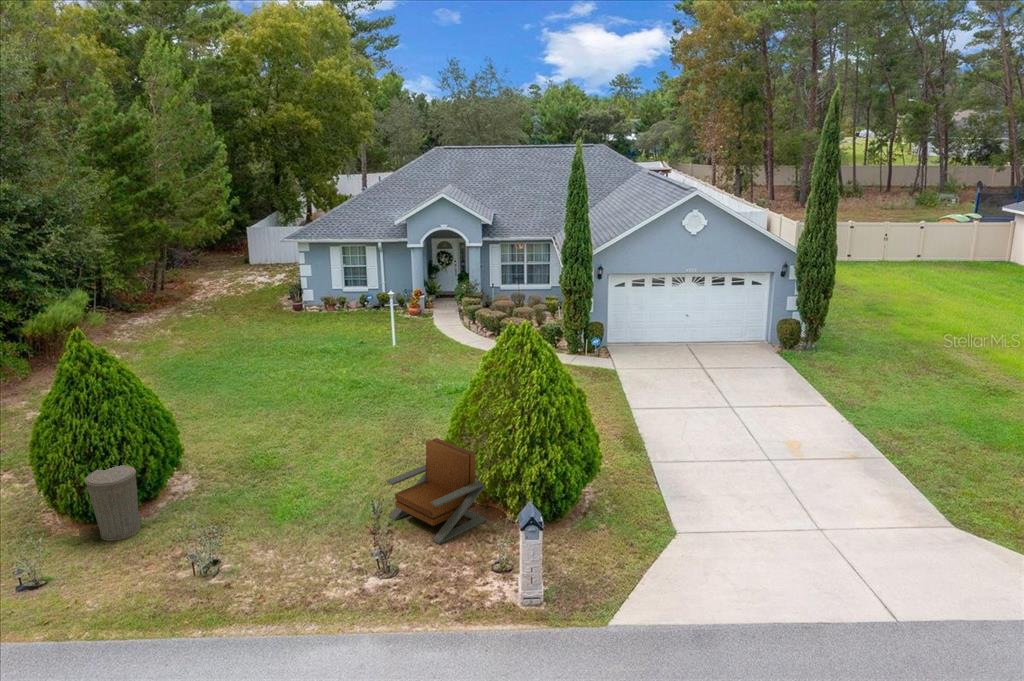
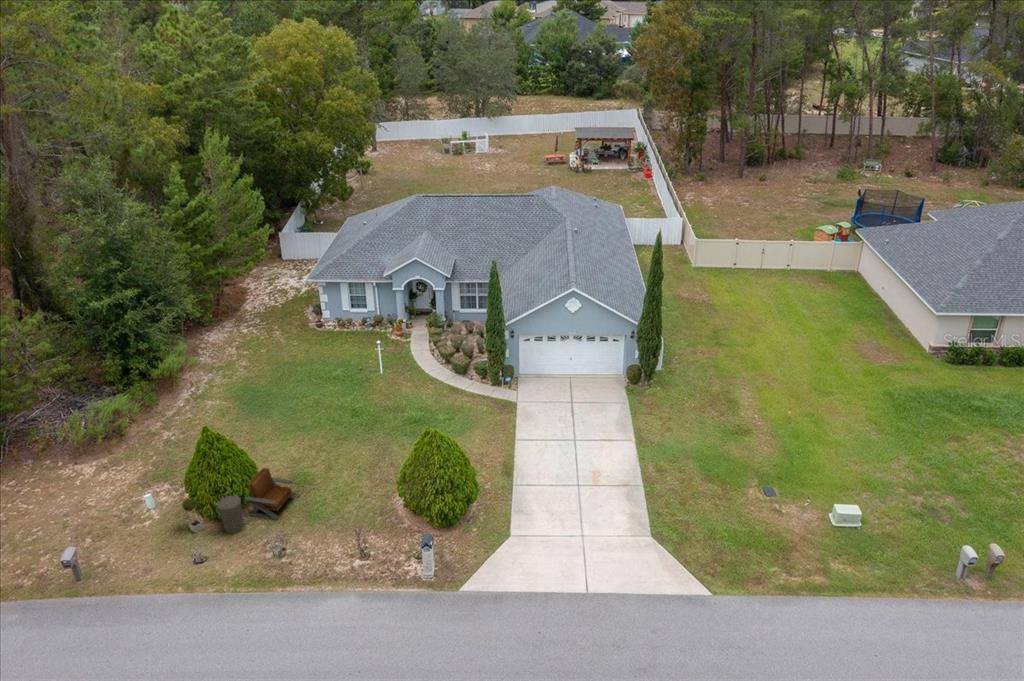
lounge chair: present [386,438,487,544] -> present [245,468,295,520]
potted tree: none [12,469,59,543] -> present [182,498,204,533]

